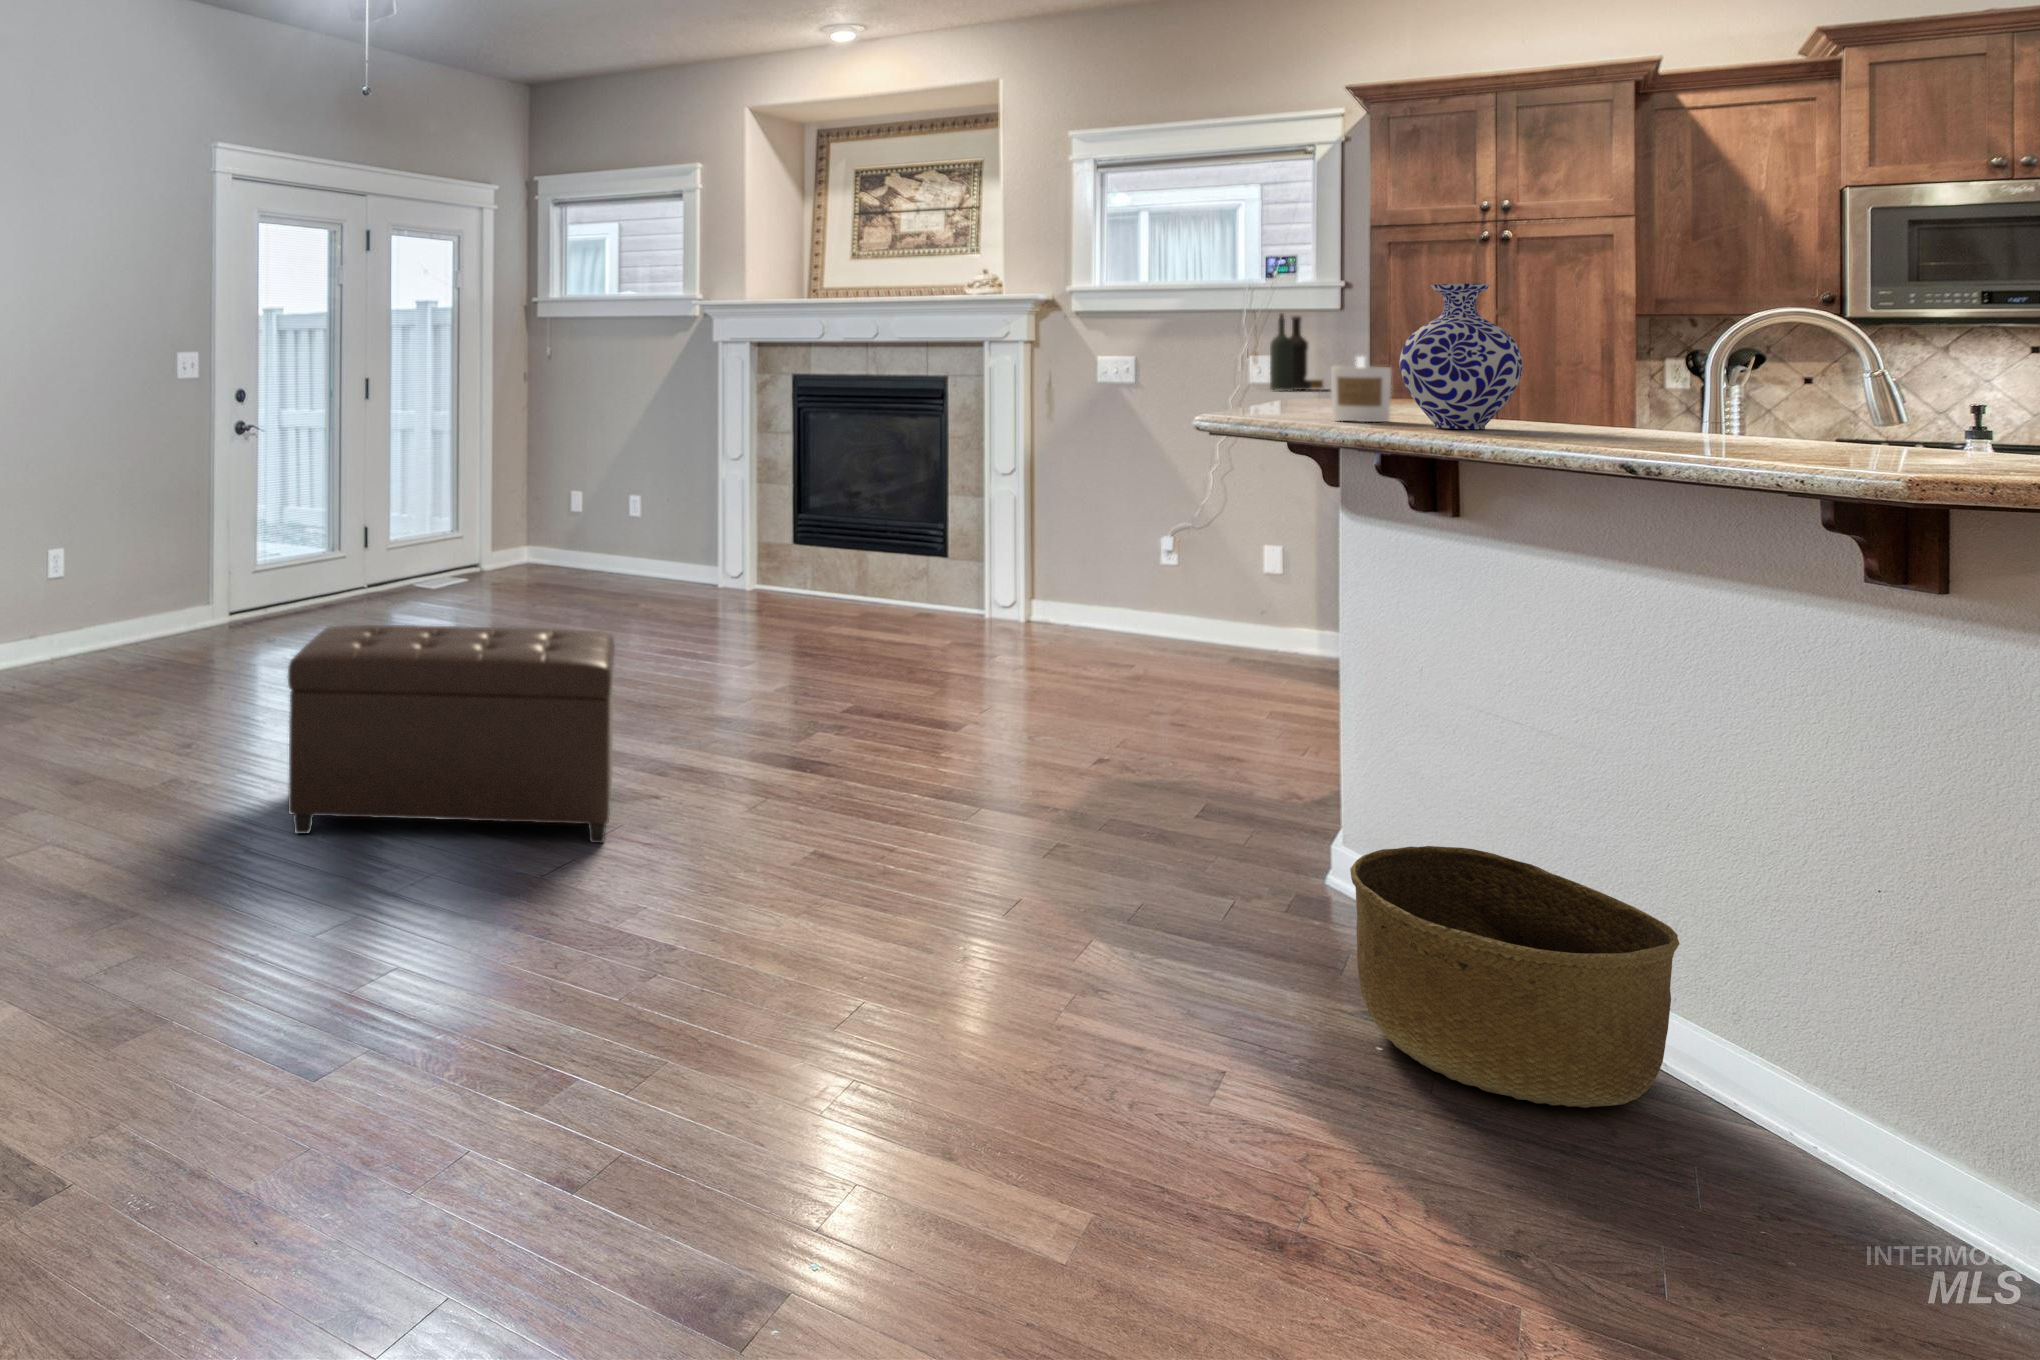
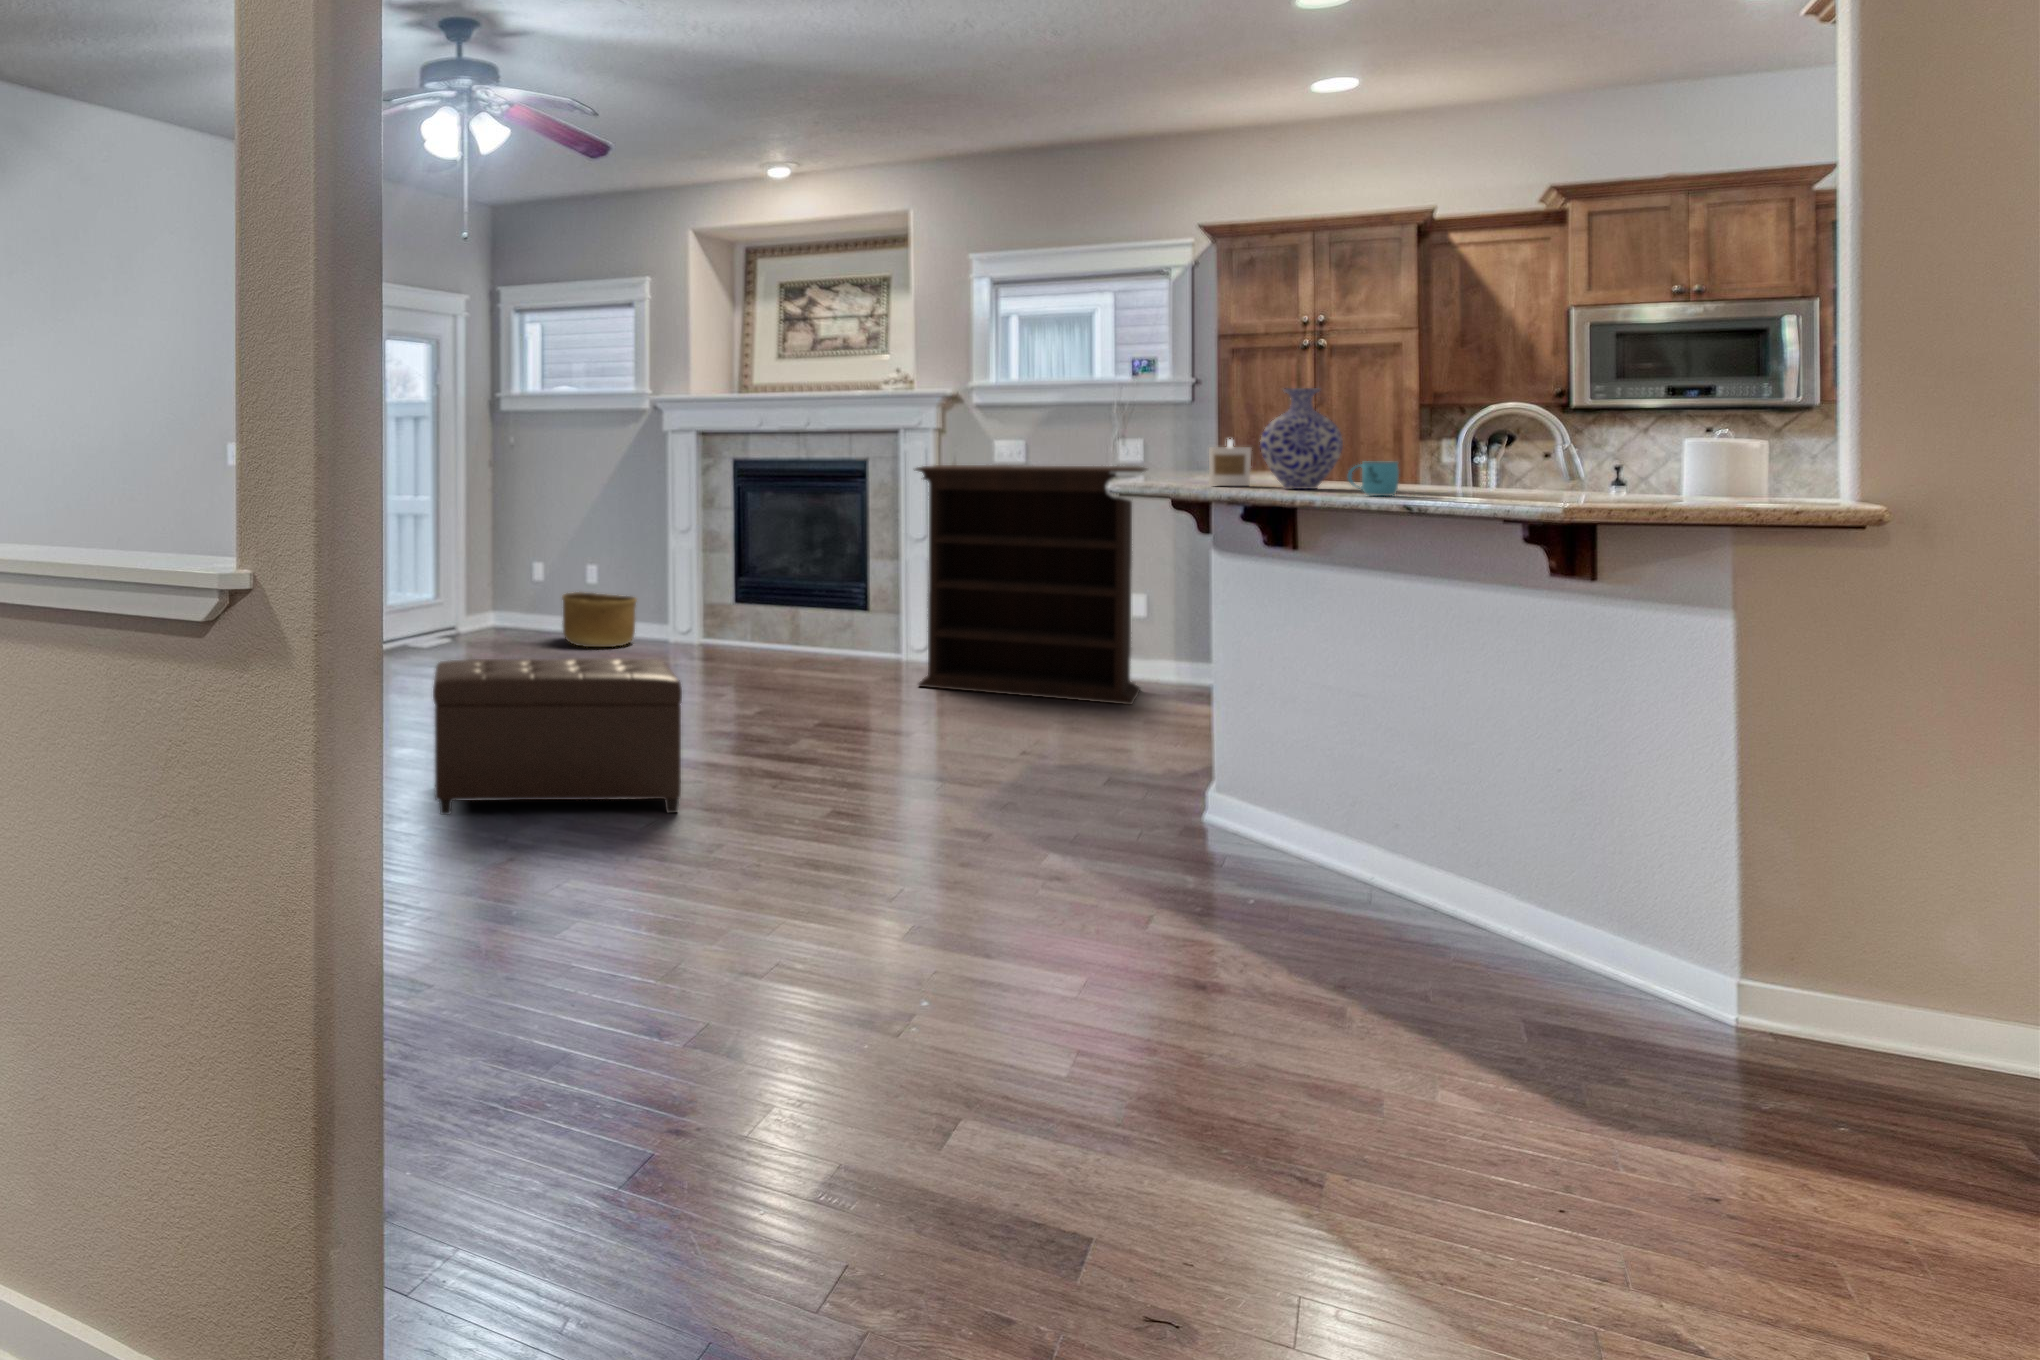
bottle: present [1270,314,1323,391] -> none [1137,405,1179,468]
bookshelf: none [988,385,1284,689] -> present [915,465,1146,705]
mug: none [1526,392,1608,445] -> present [1348,462,1399,496]
basket: present [1350,846,1680,1108] -> present [562,592,637,647]

